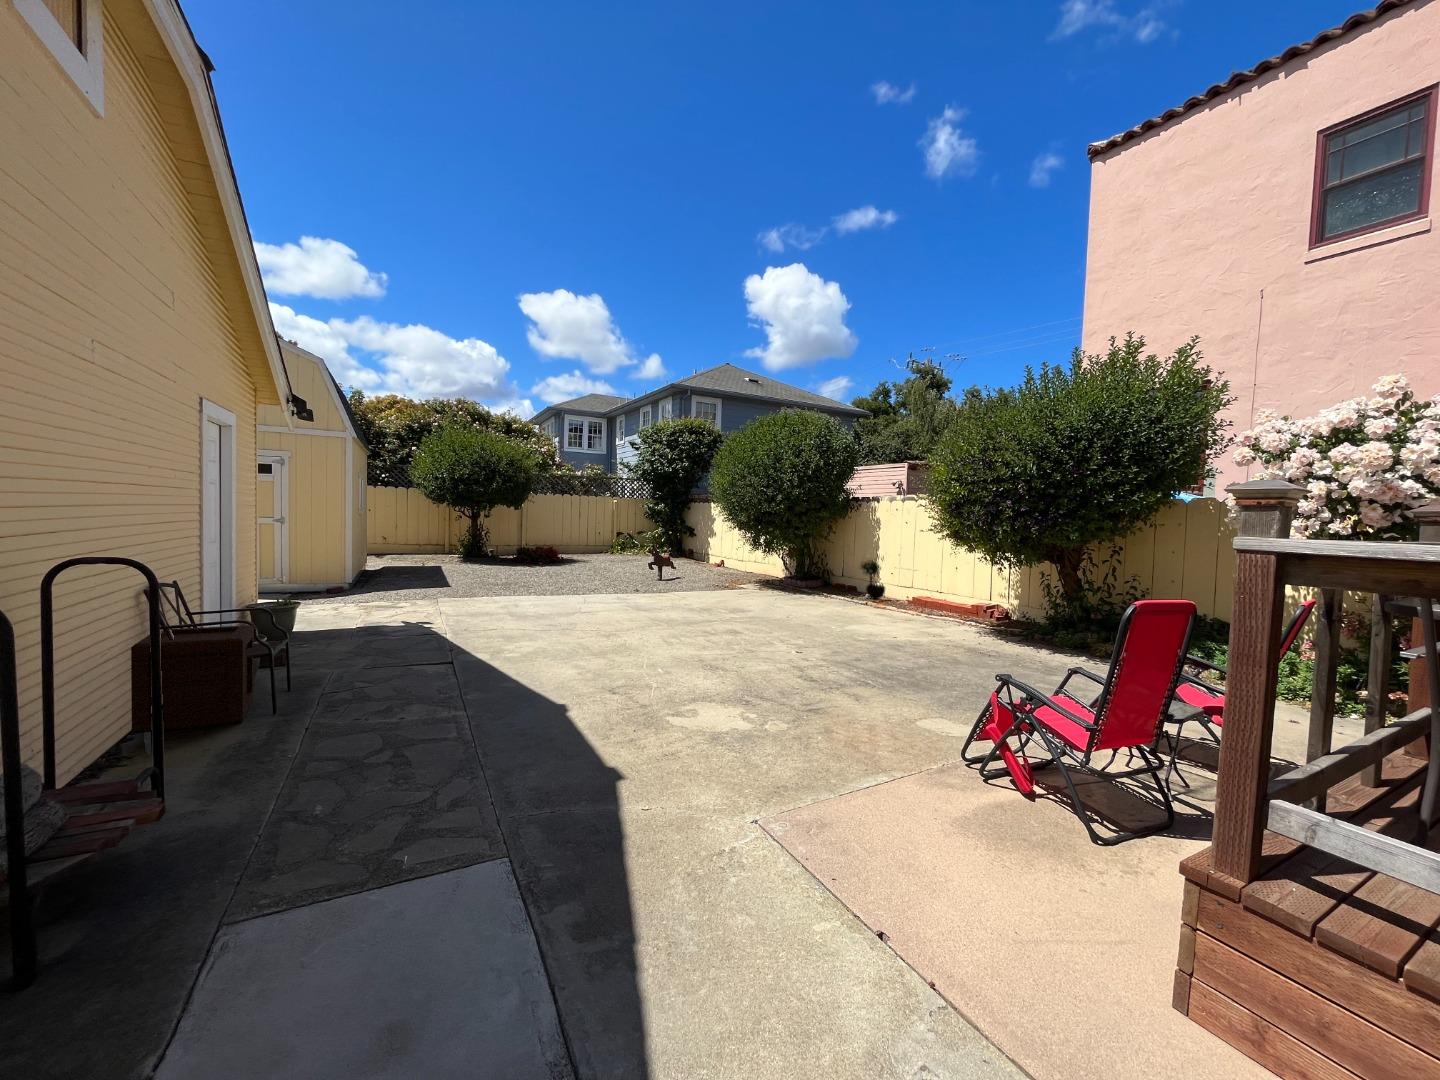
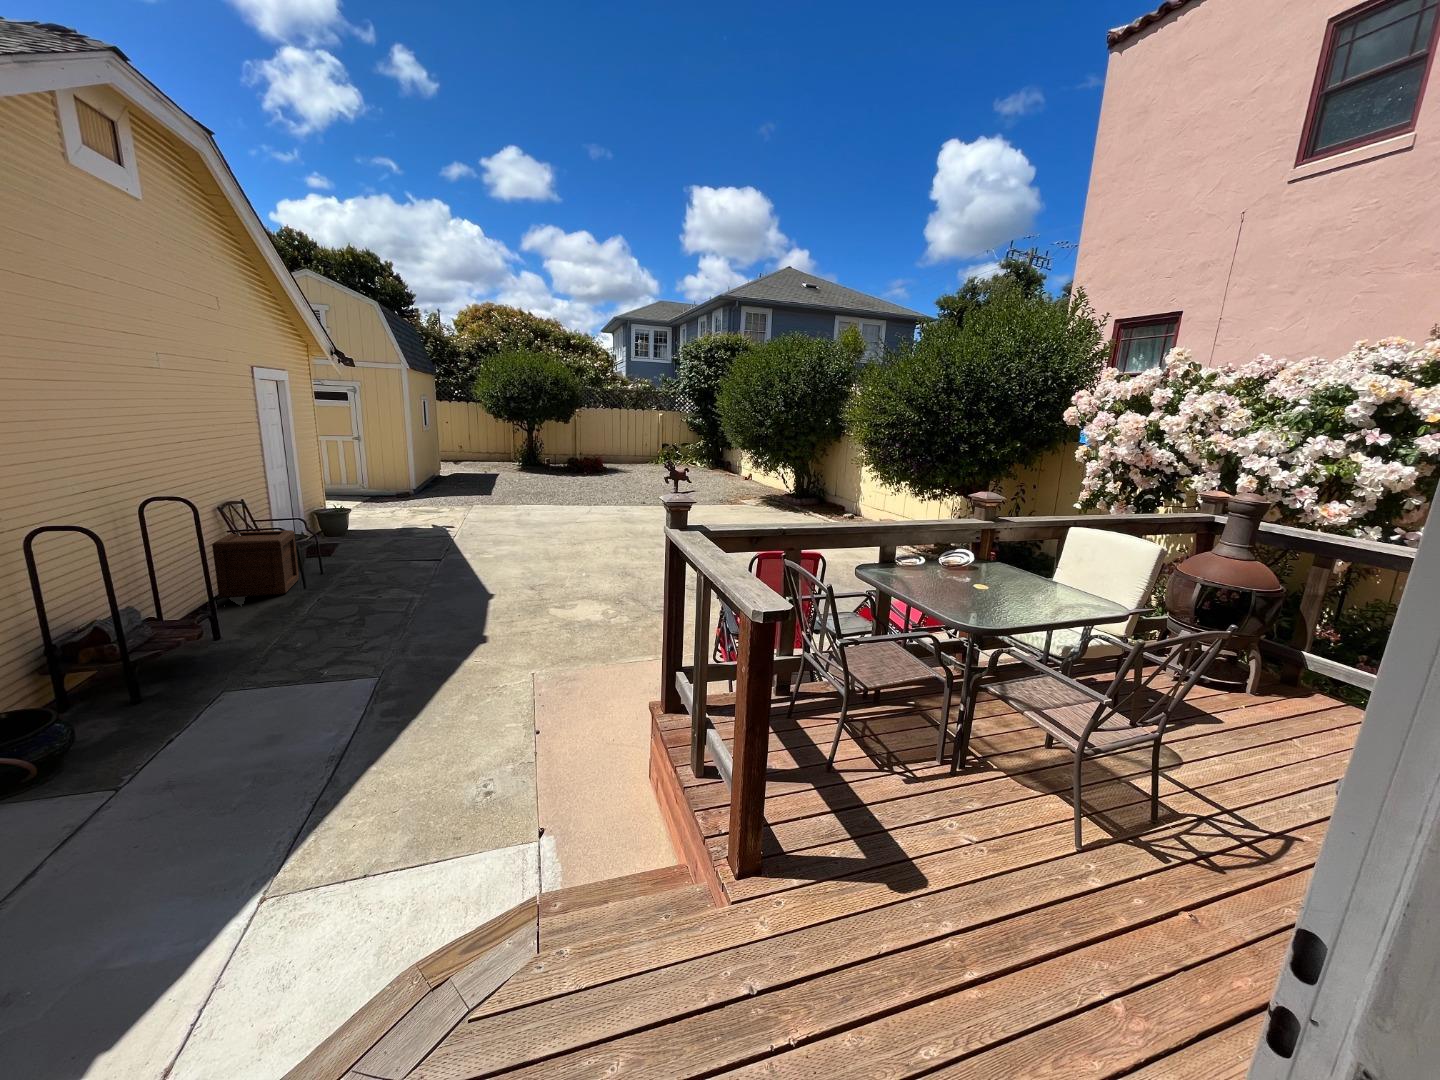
potted tree: present [861,560,885,599] -> none [831,474,855,513]

